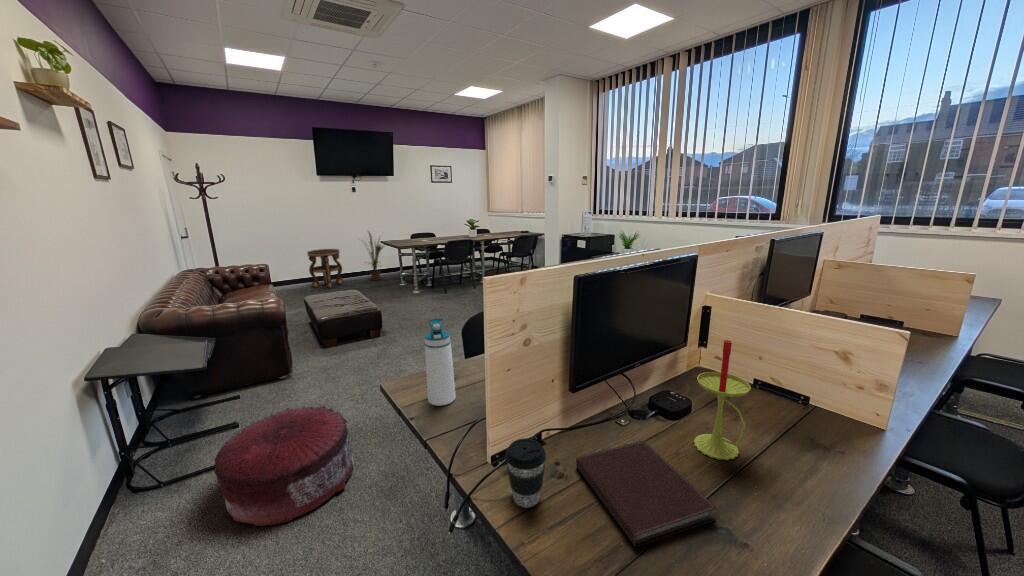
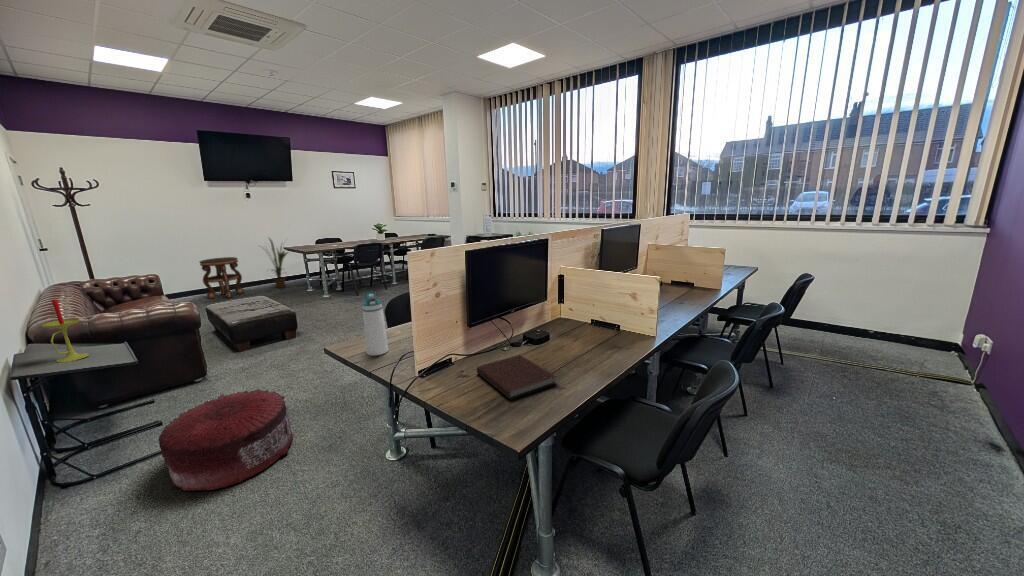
candle: present [694,340,751,460] -> present [42,299,88,362]
coffee cup: present [505,438,546,508] -> none [430,353,456,394]

